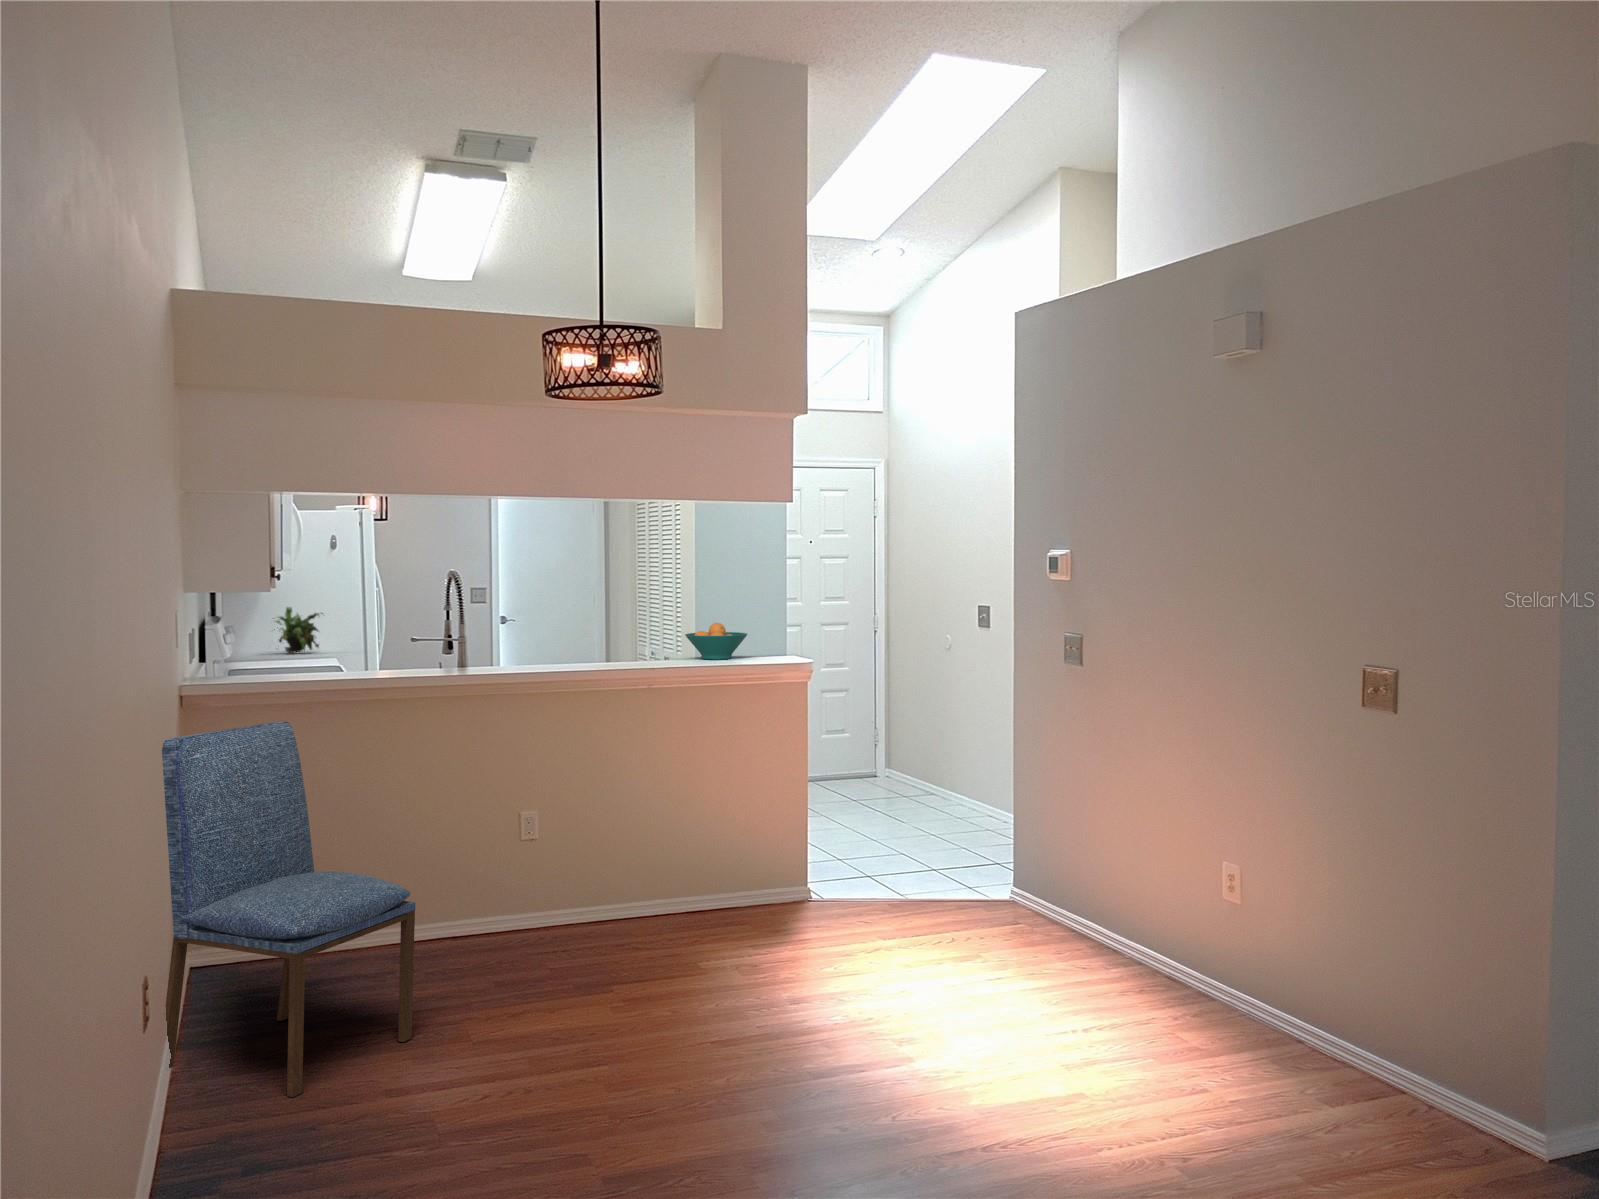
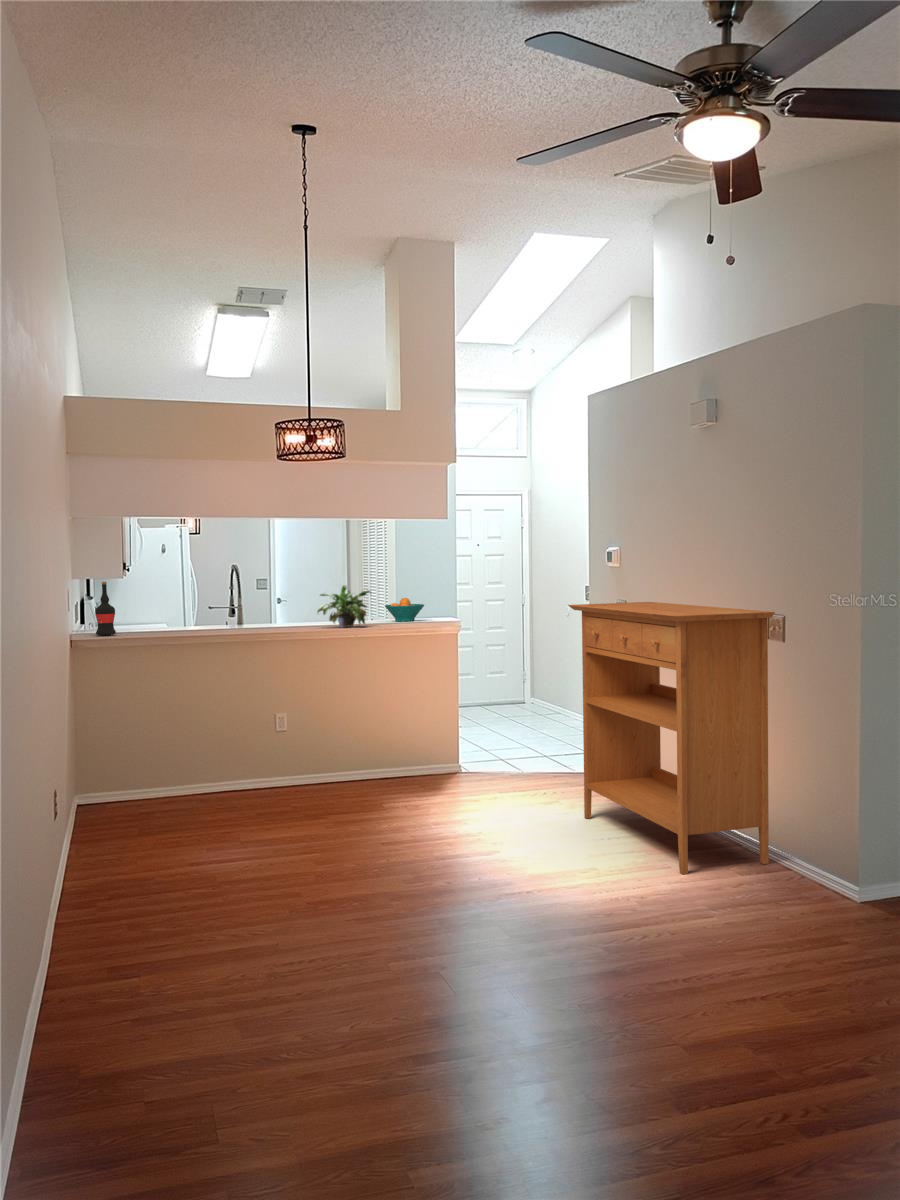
wine bottle: none [223,596,258,685] -> present [95,582,116,636]
potted plant: present [274,607,319,653] -> present [317,585,371,627]
console table: none [1009,638,1383,1102] -> present [568,602,775,874]
dining chair: present [162,721,416,1097] -> none [60,655,207,868]

